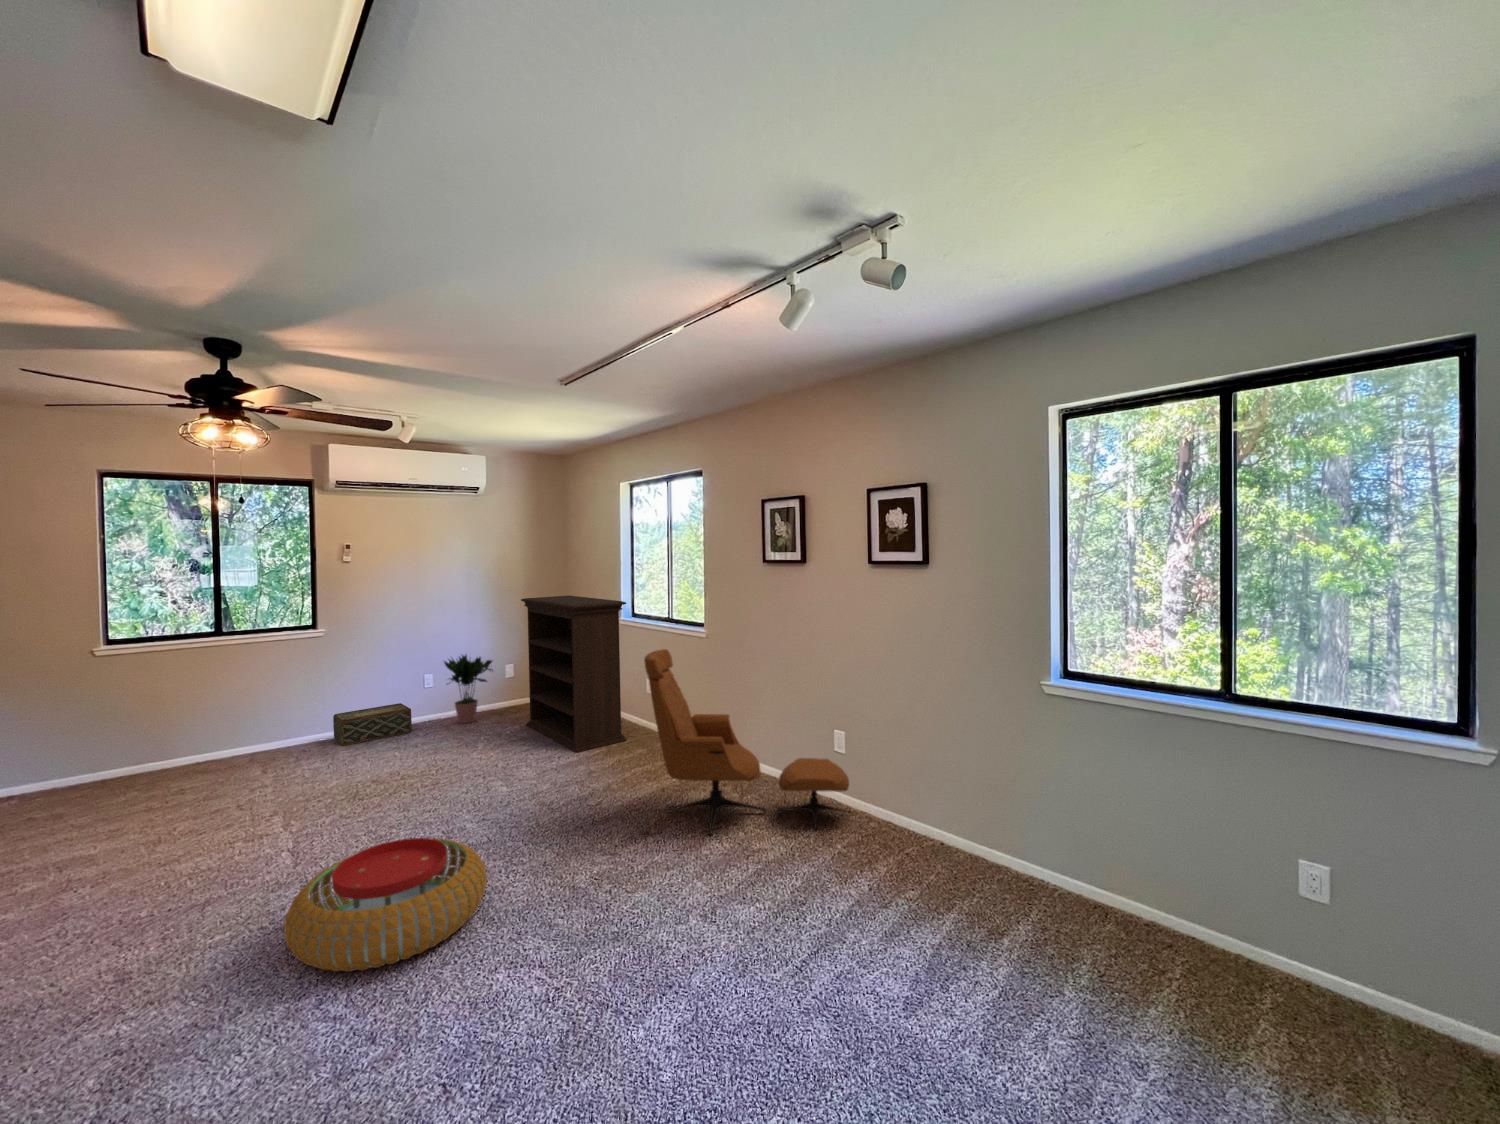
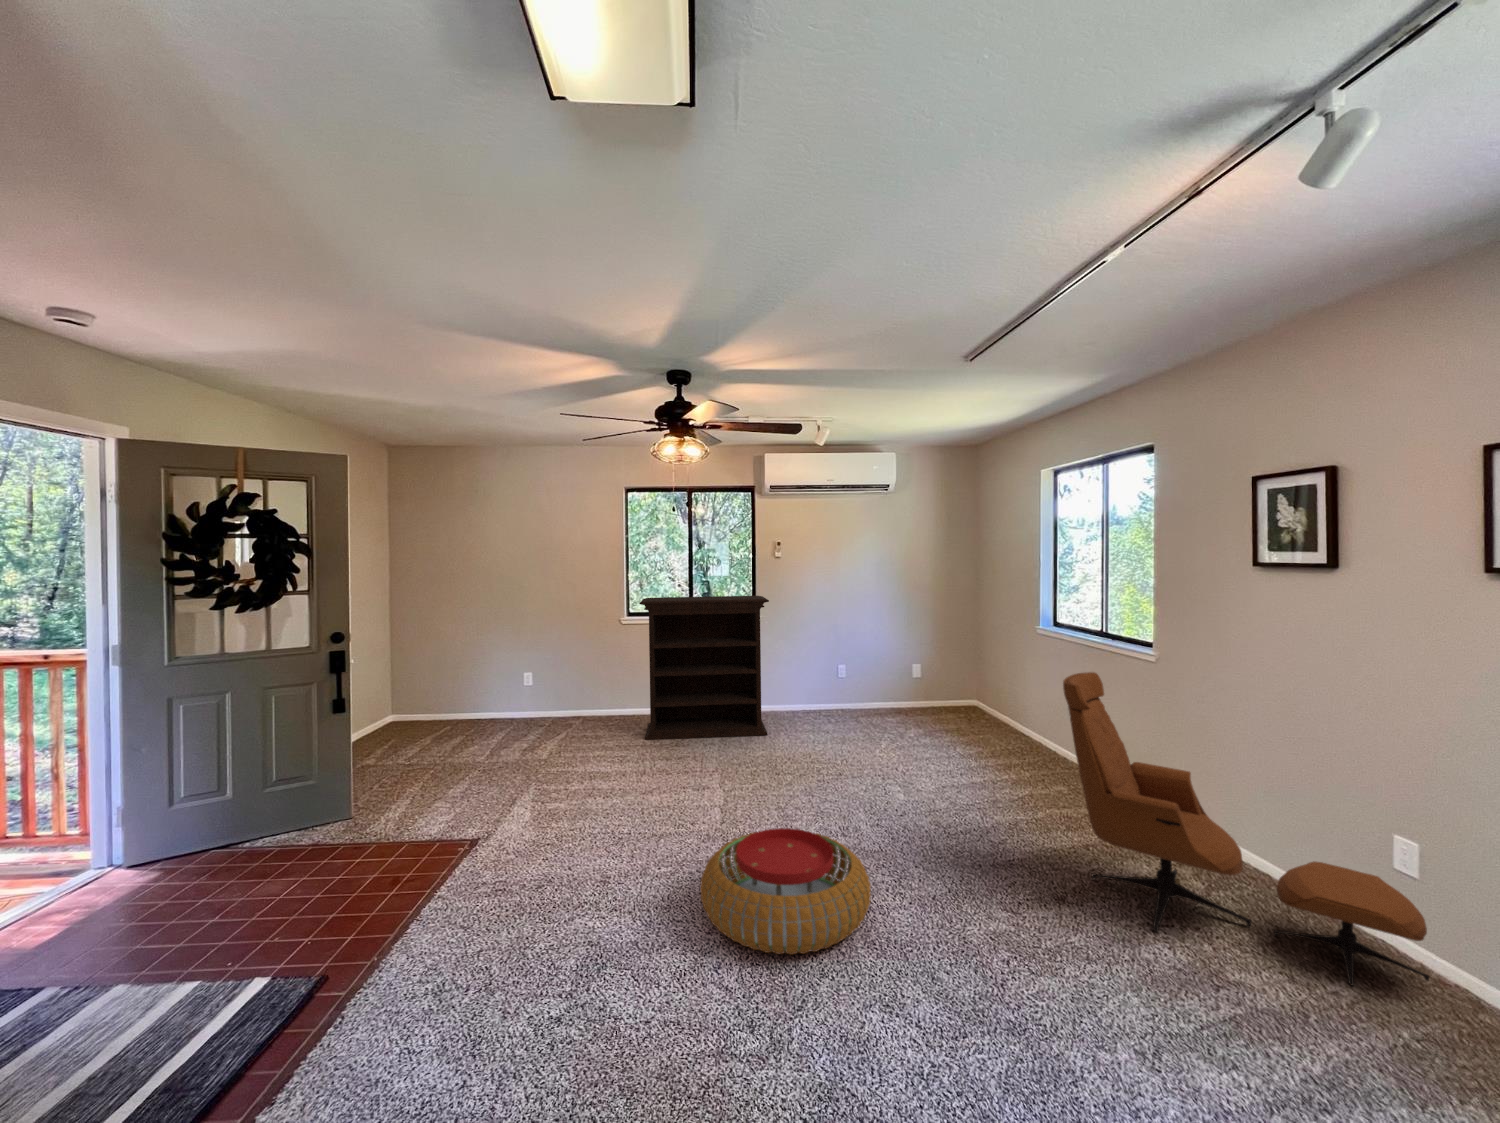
bookshelf: present [521,595,626,753] -> present [639,596,769,740]
potted plant: present [444,655,492,723] -> none [854,647,904,718]
woven basket: present [333,703,412,746] -> none [766,689,826,720]

